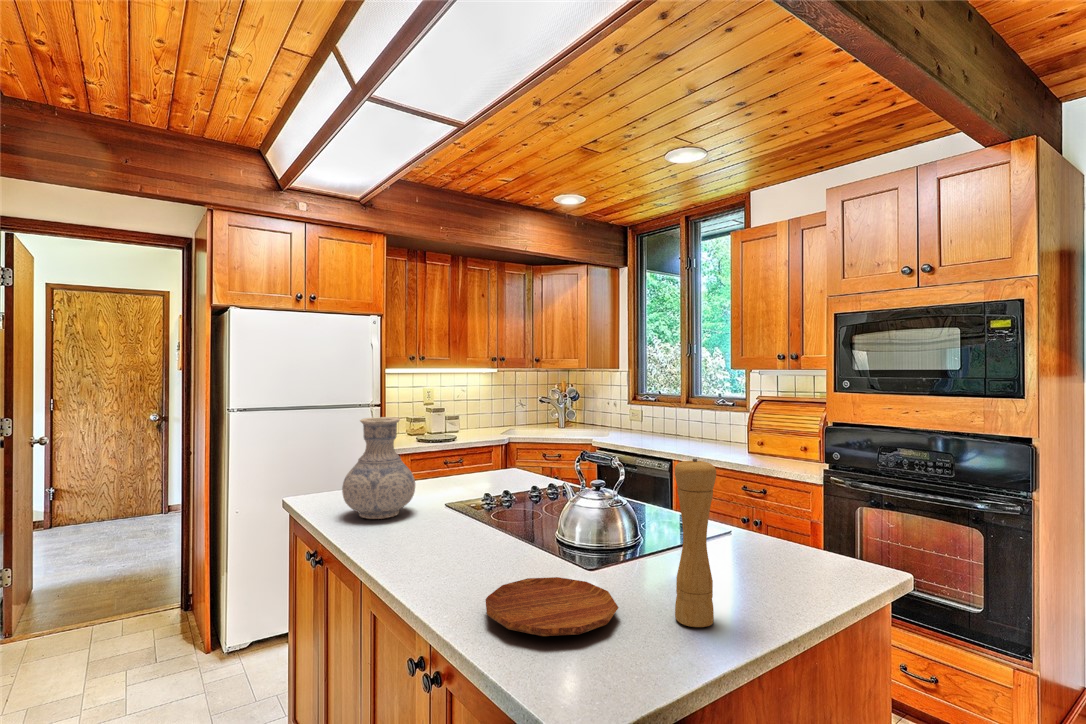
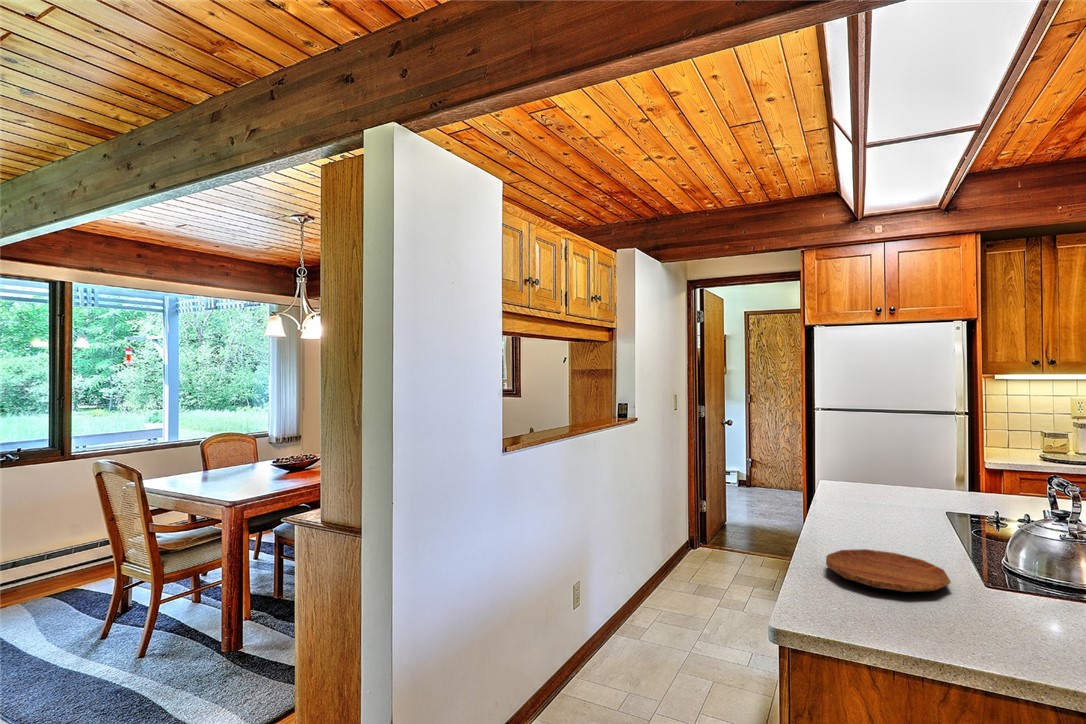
vase: present [342,417,415,519] -> none [838,416,906,502]
pepper mill: present [675,459,716,627] -> none [988,467,1039,633]

